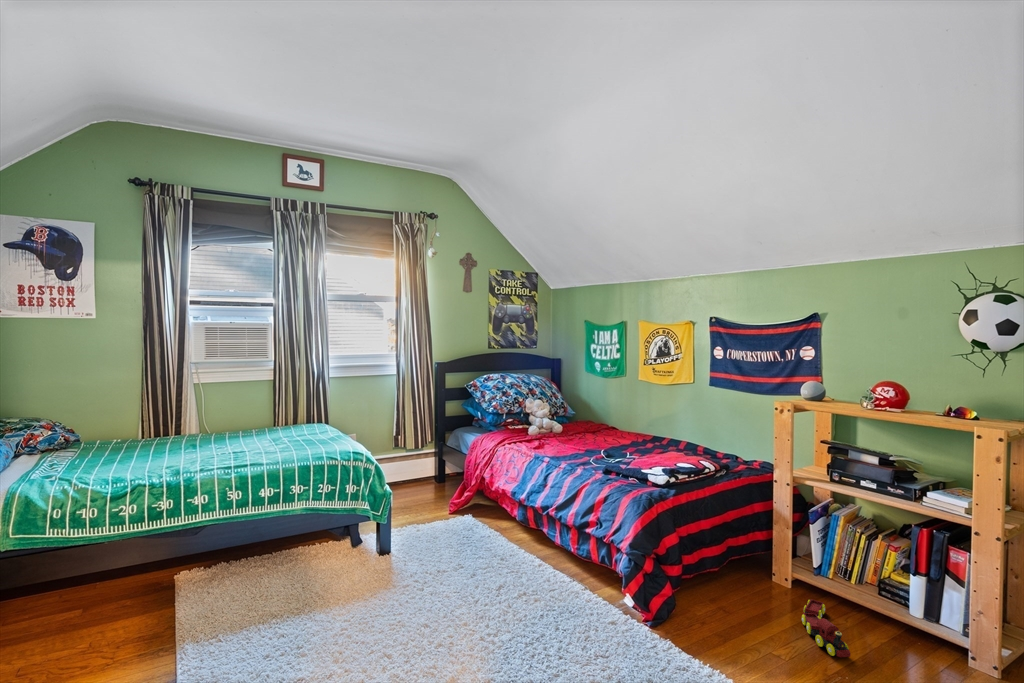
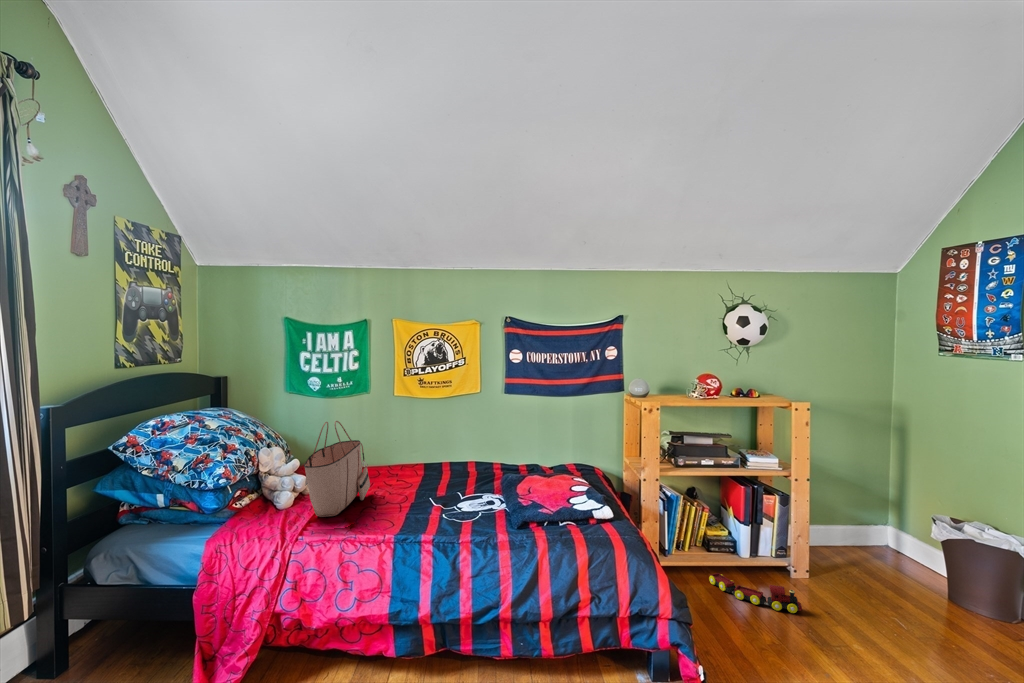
tote bag: none [514,384,571,438] -> present [304,421,370,517]

